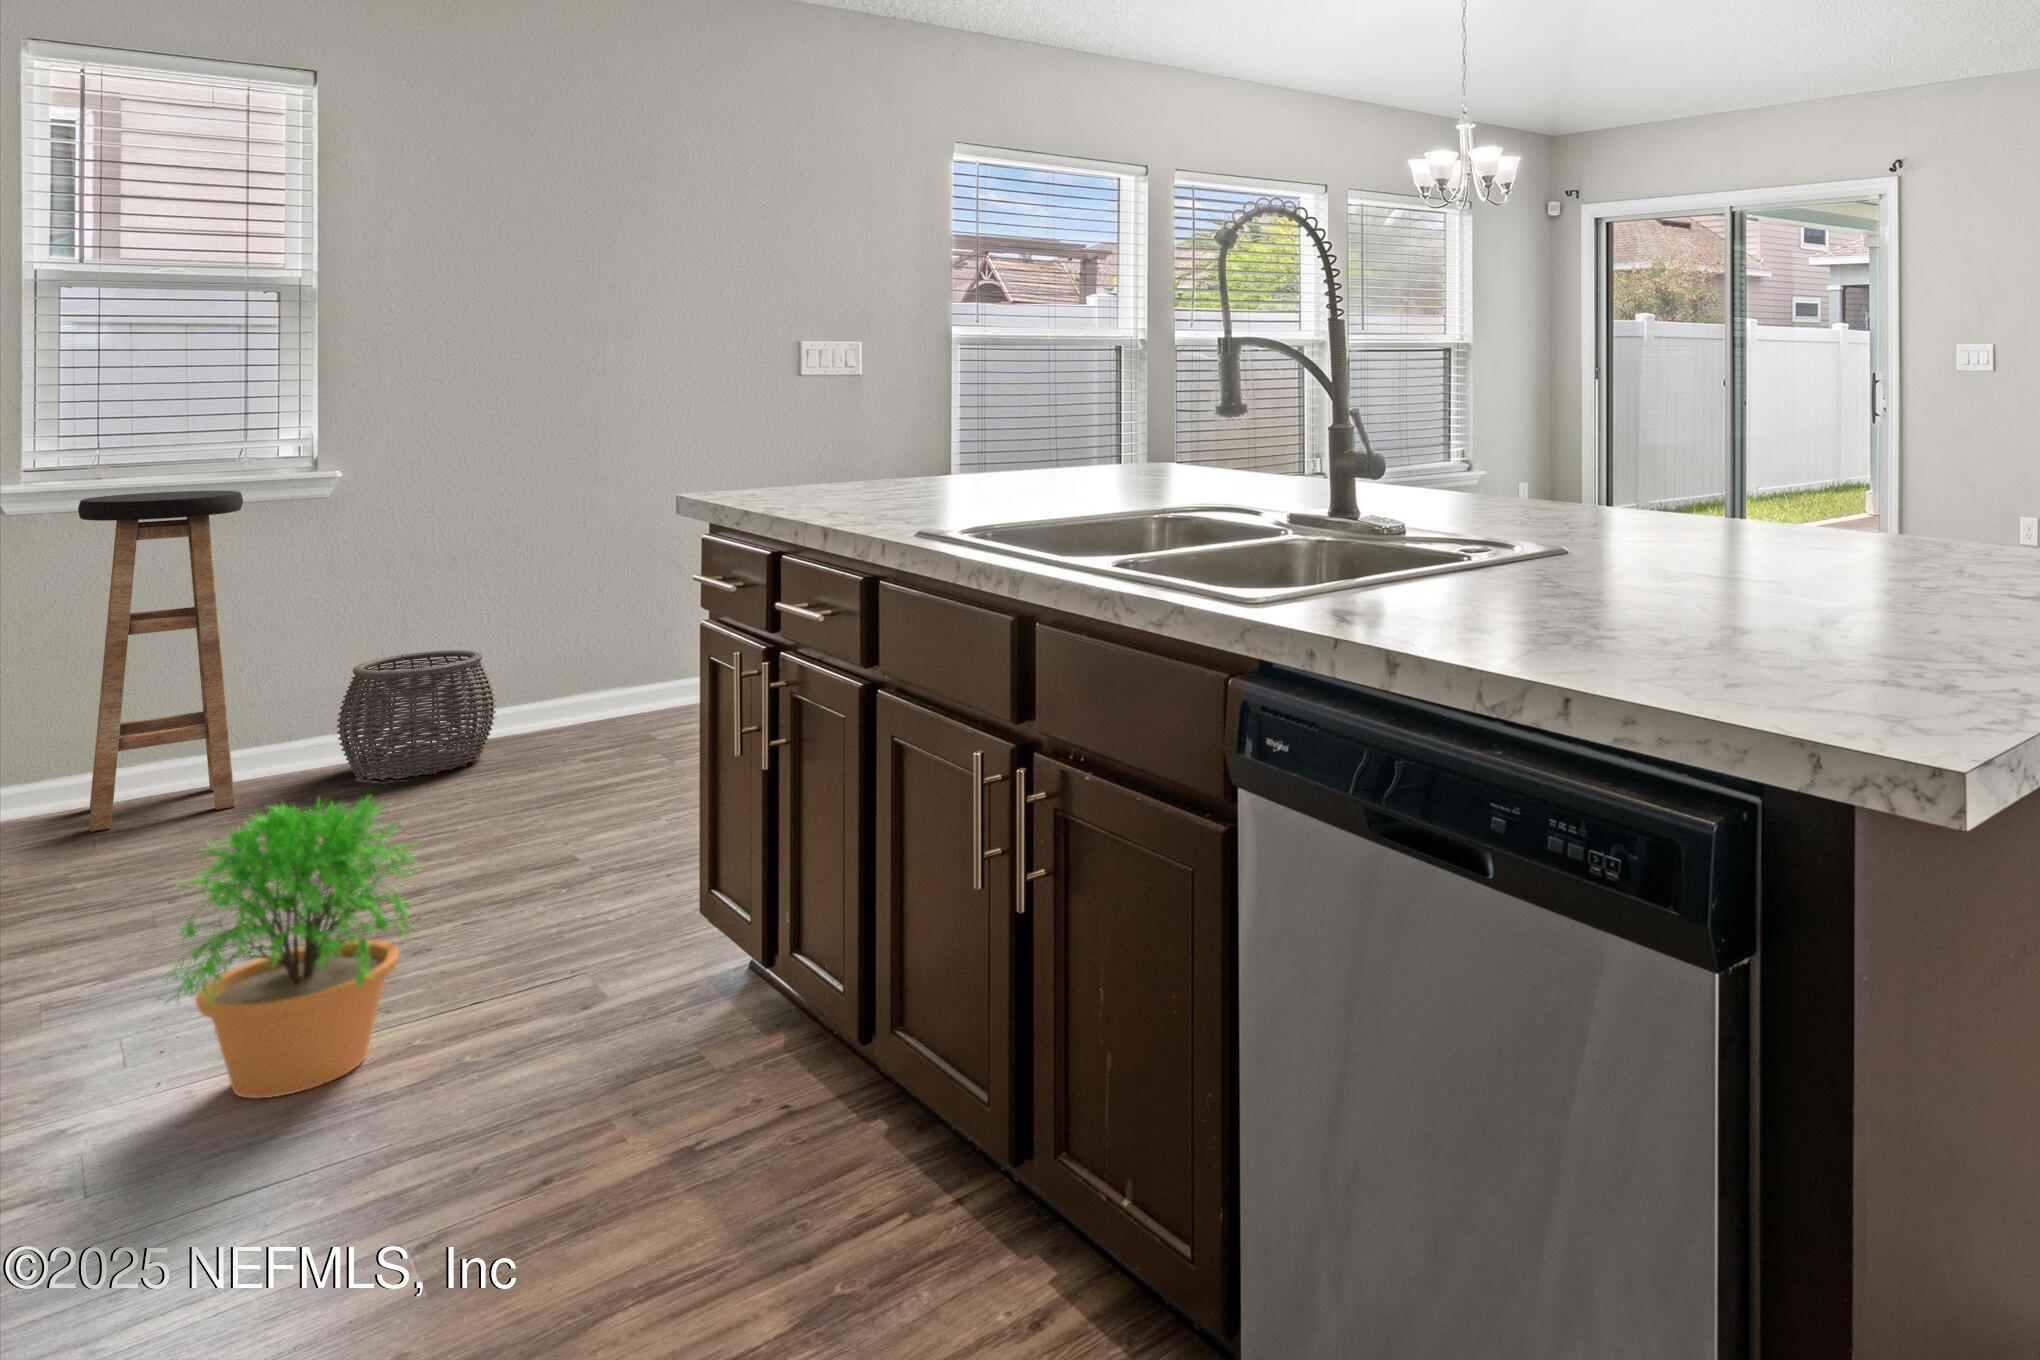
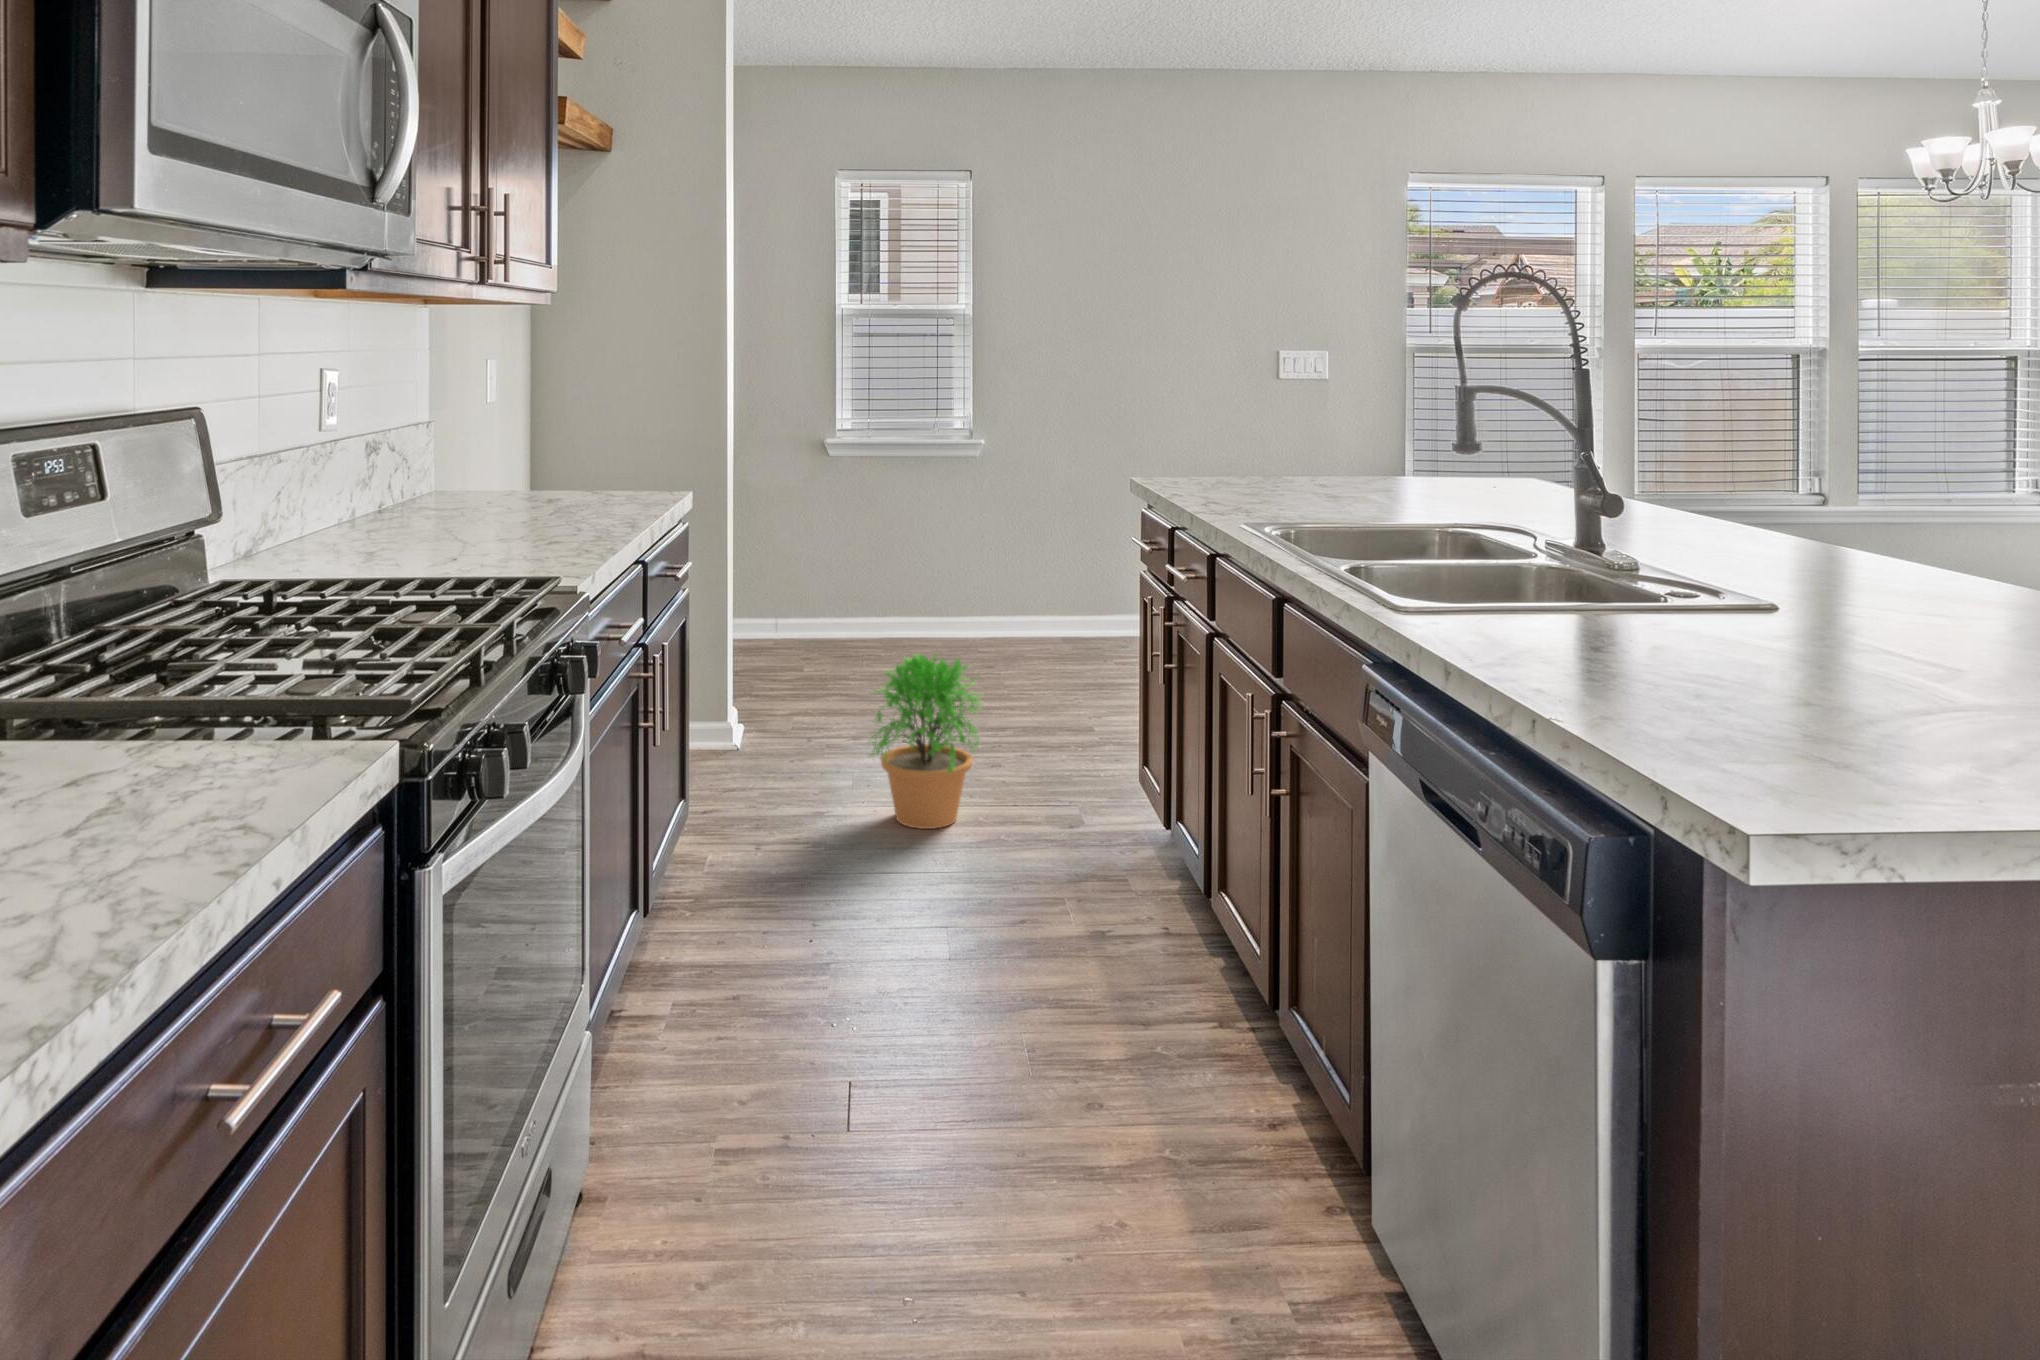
bar stool: present [78,491,243,832] -> none [858,452,931,656]
woven basket: present [337,650,496,780] -> none [976,572,1062,657]

